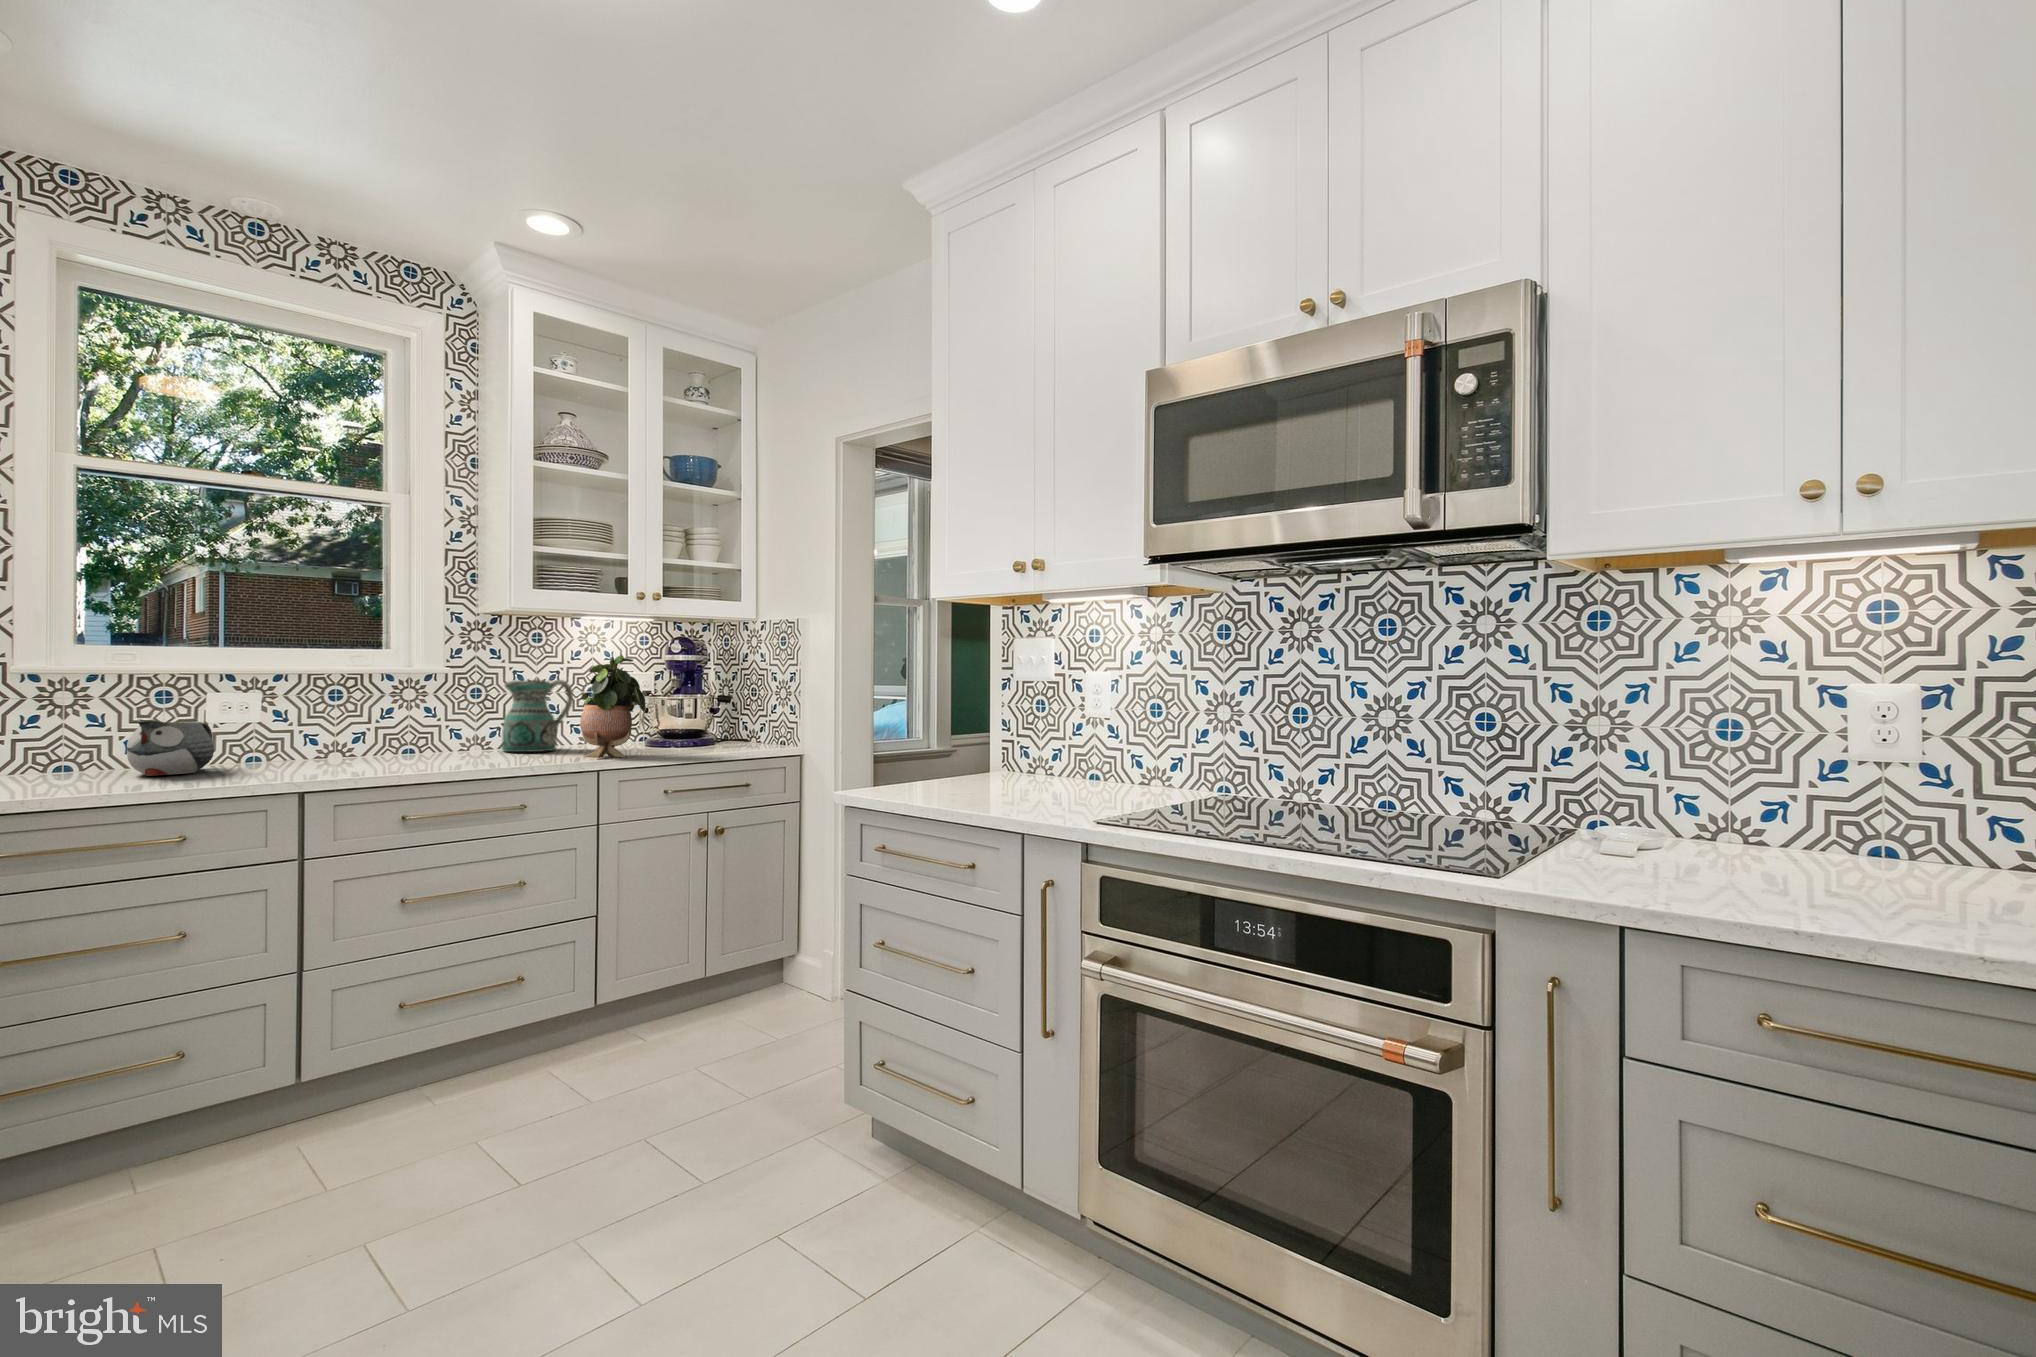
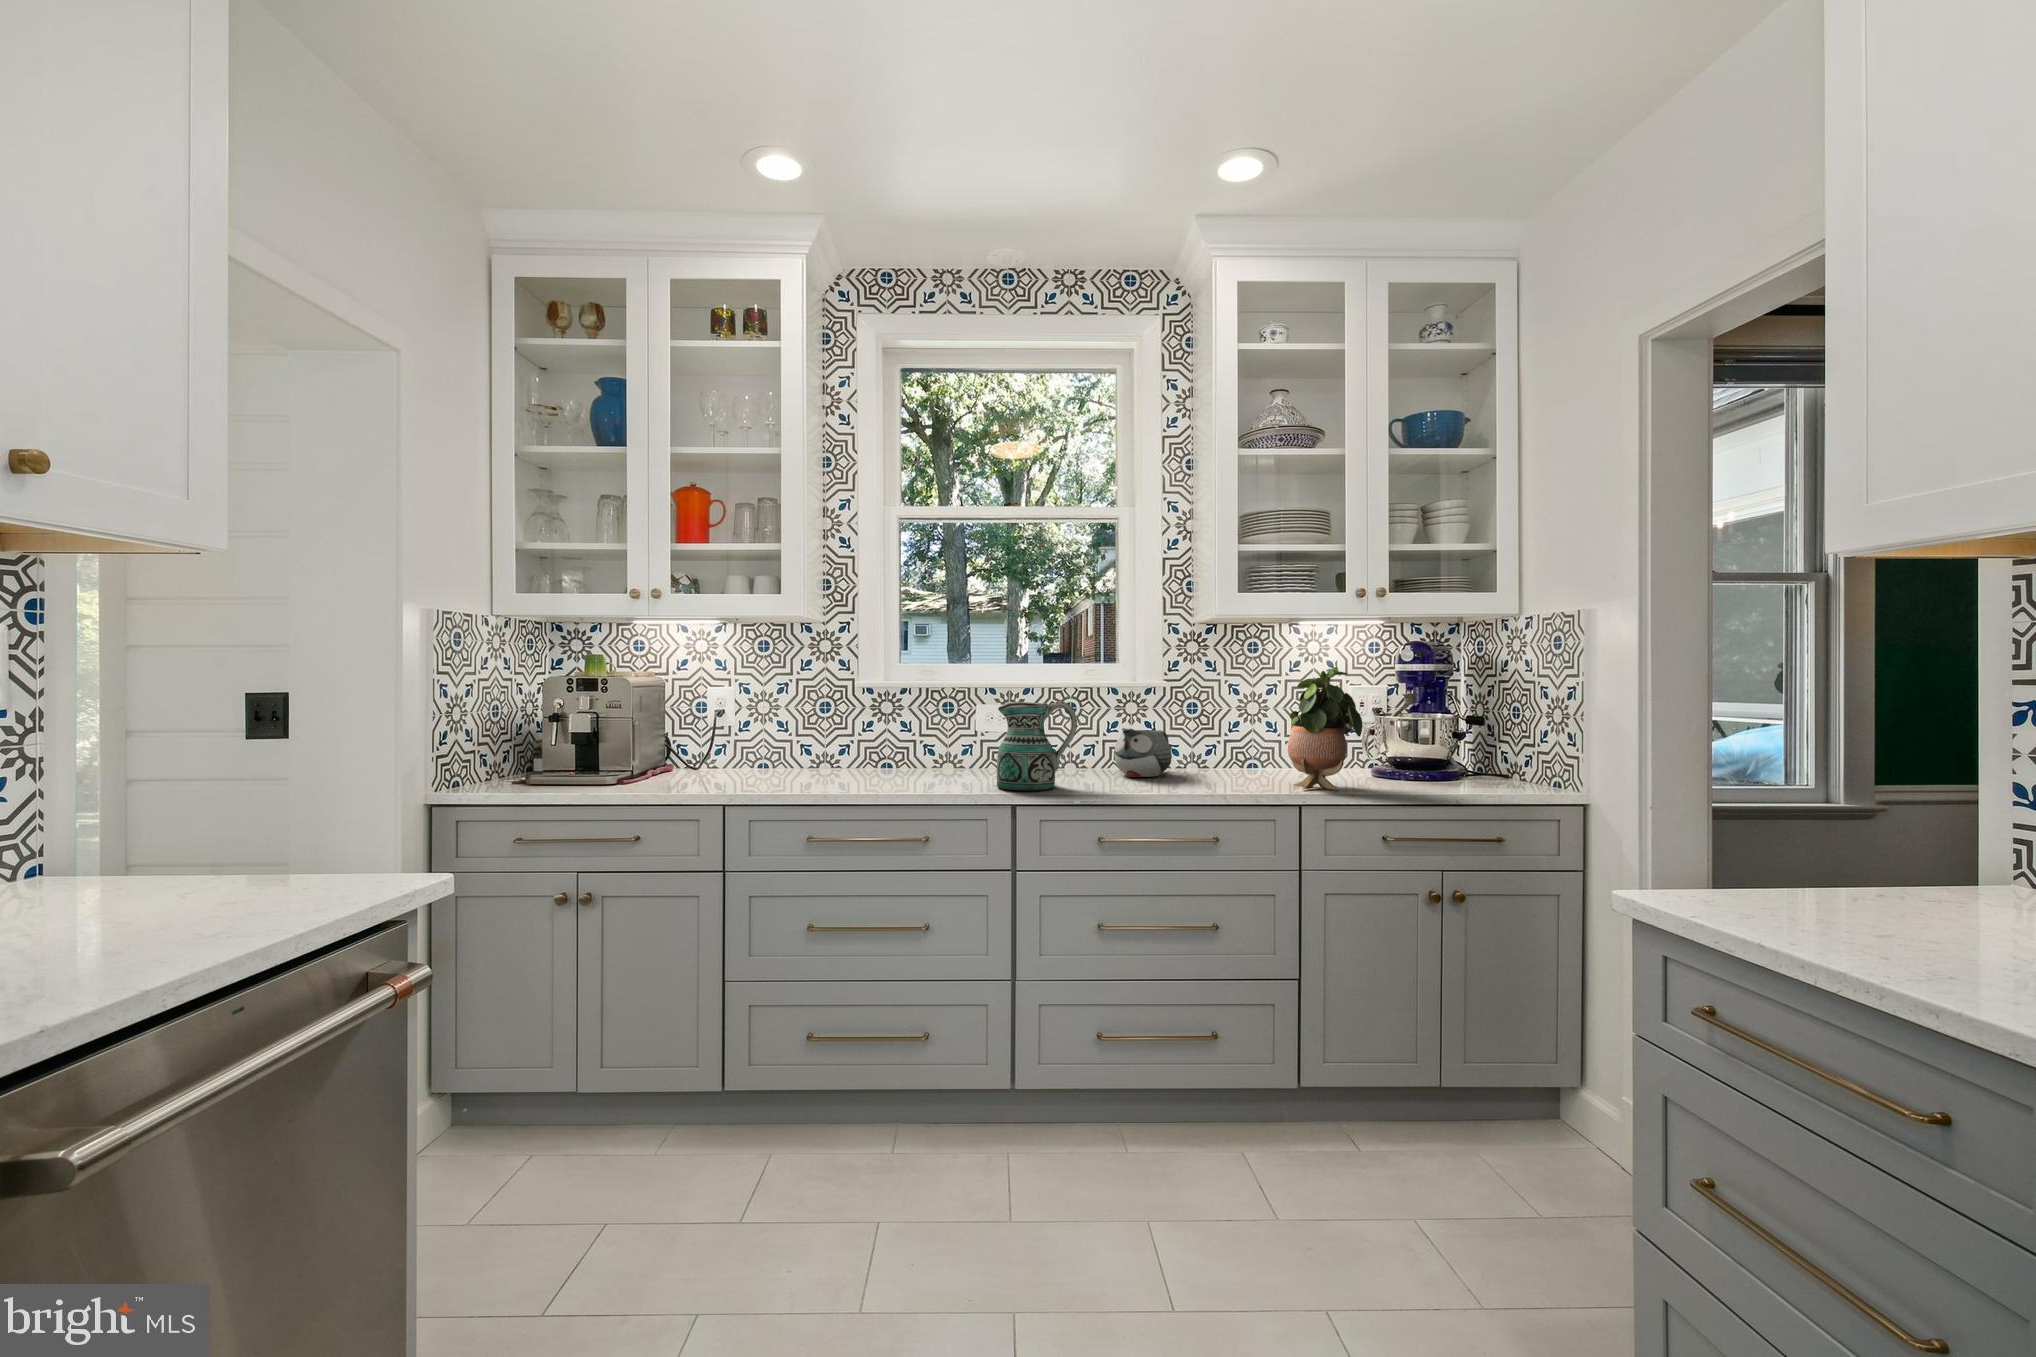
ceramic pitcher: present [502,680,573,752] -> present [997,701,1077,790]
teapot: present [126,719,214,776] -> present [1114,728,1172,777]

